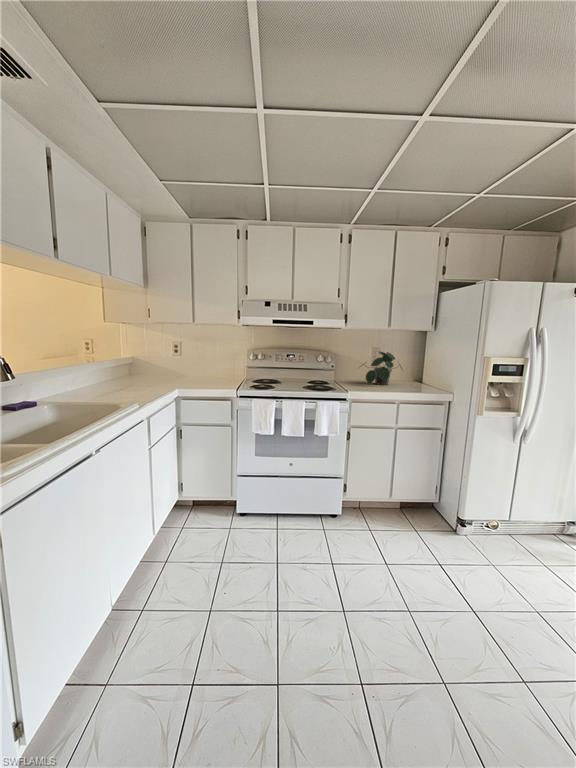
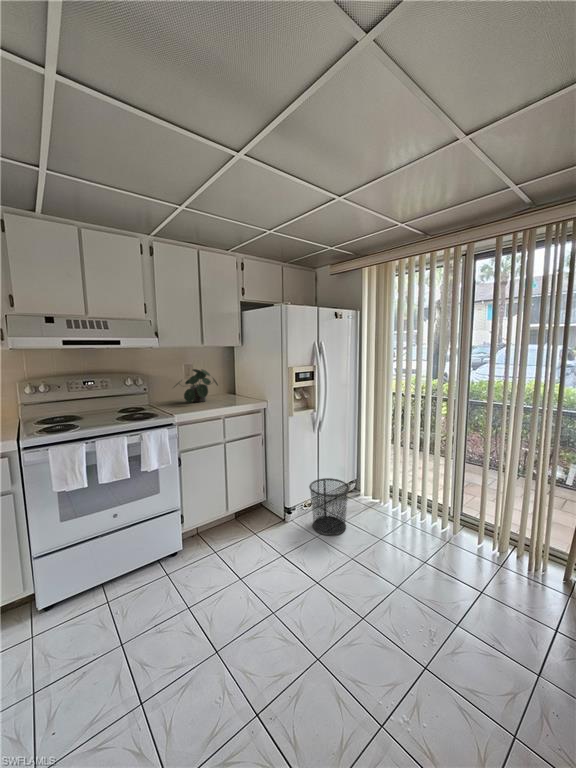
waste bin: none [490,498,552,572] -> present [309,478,349,535]

